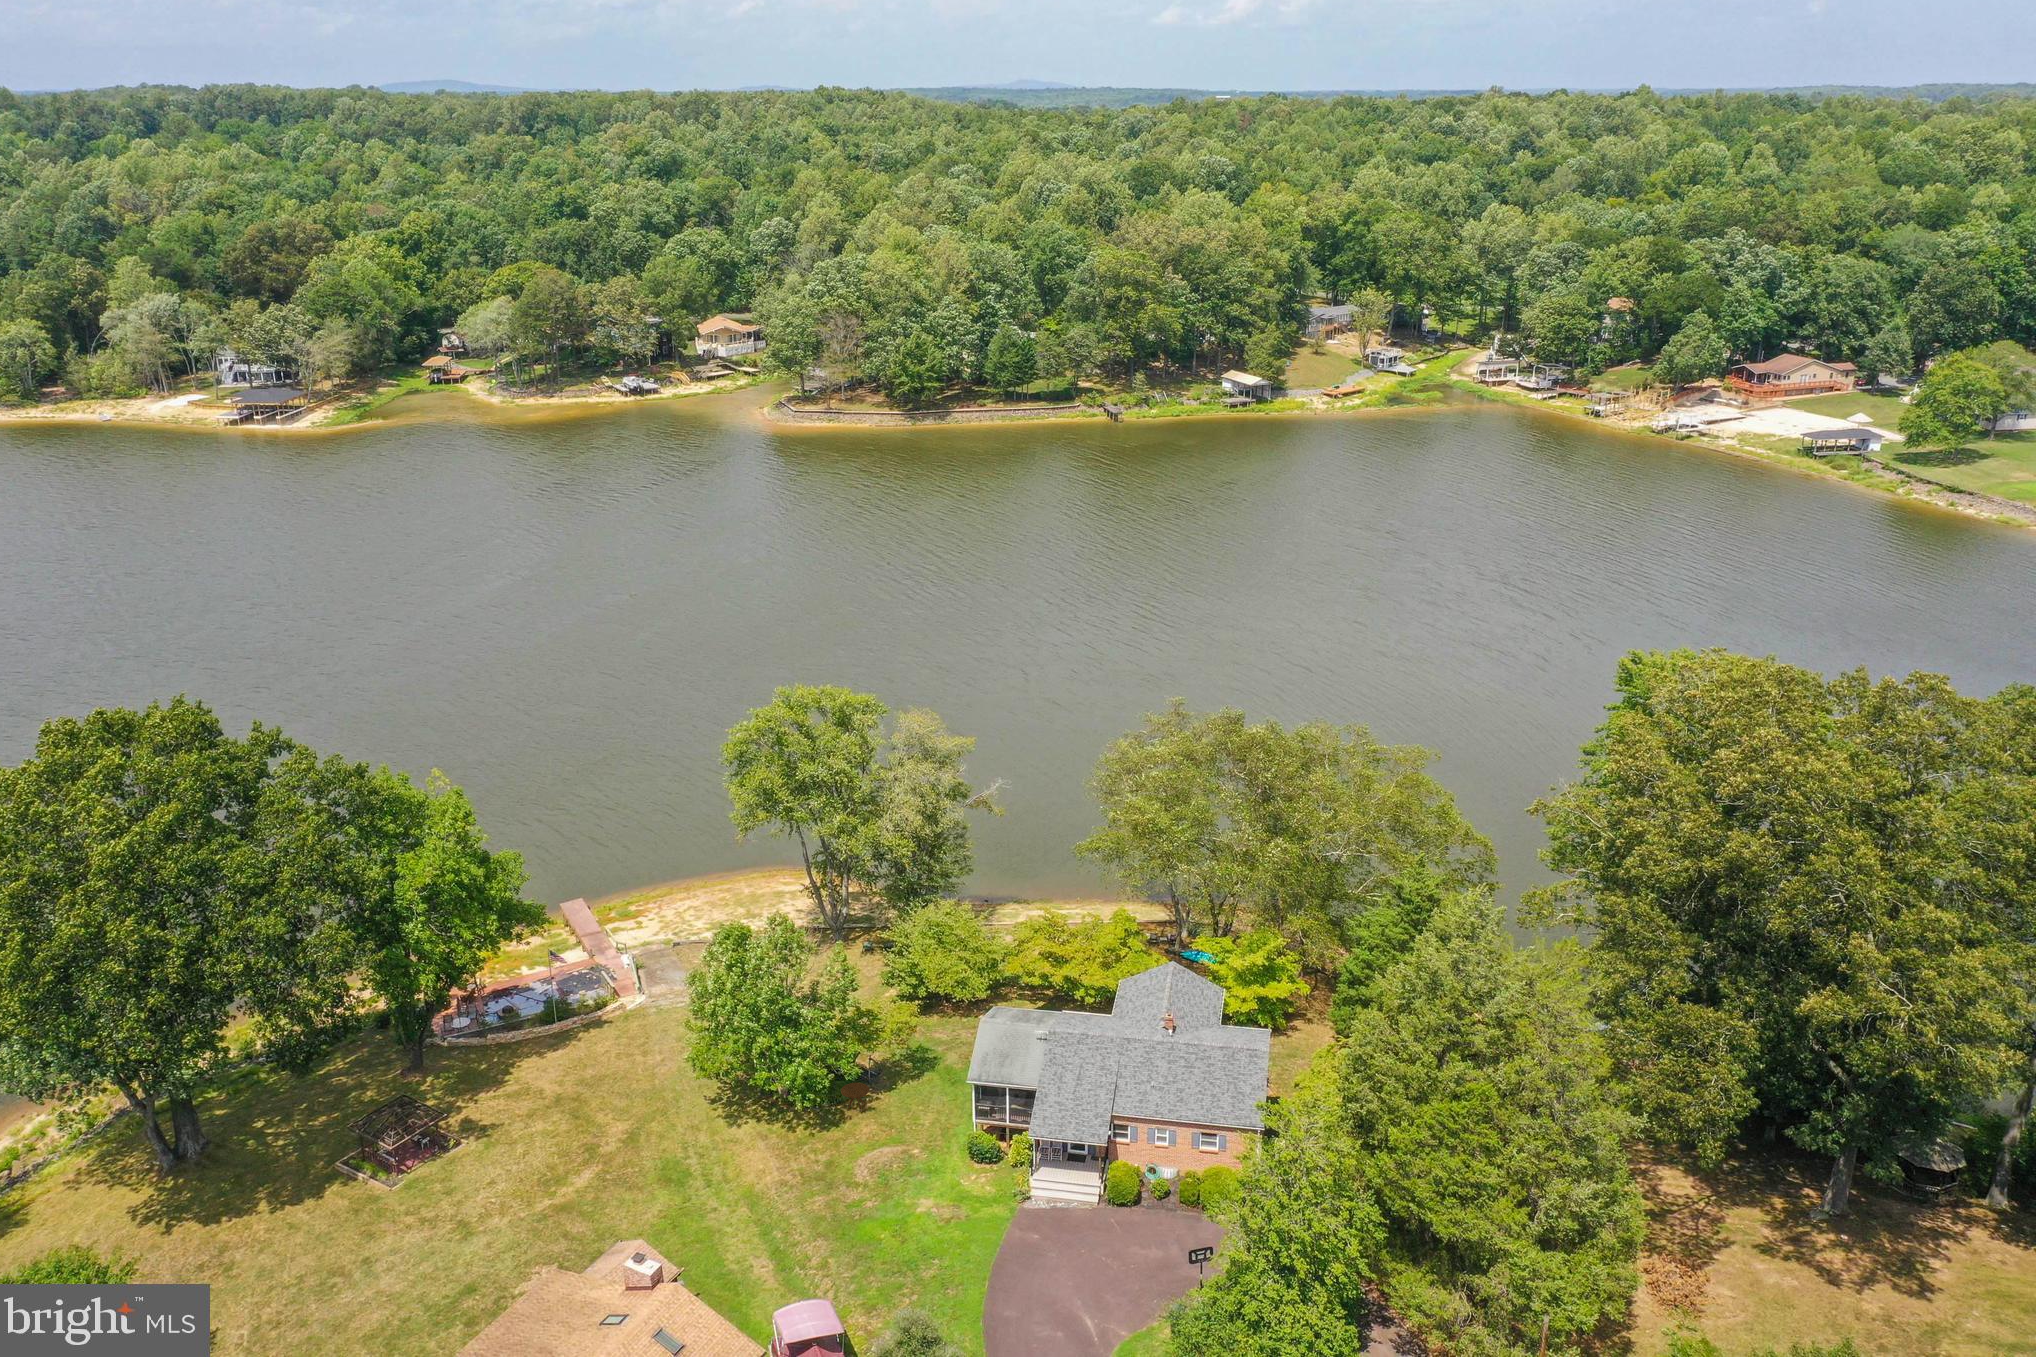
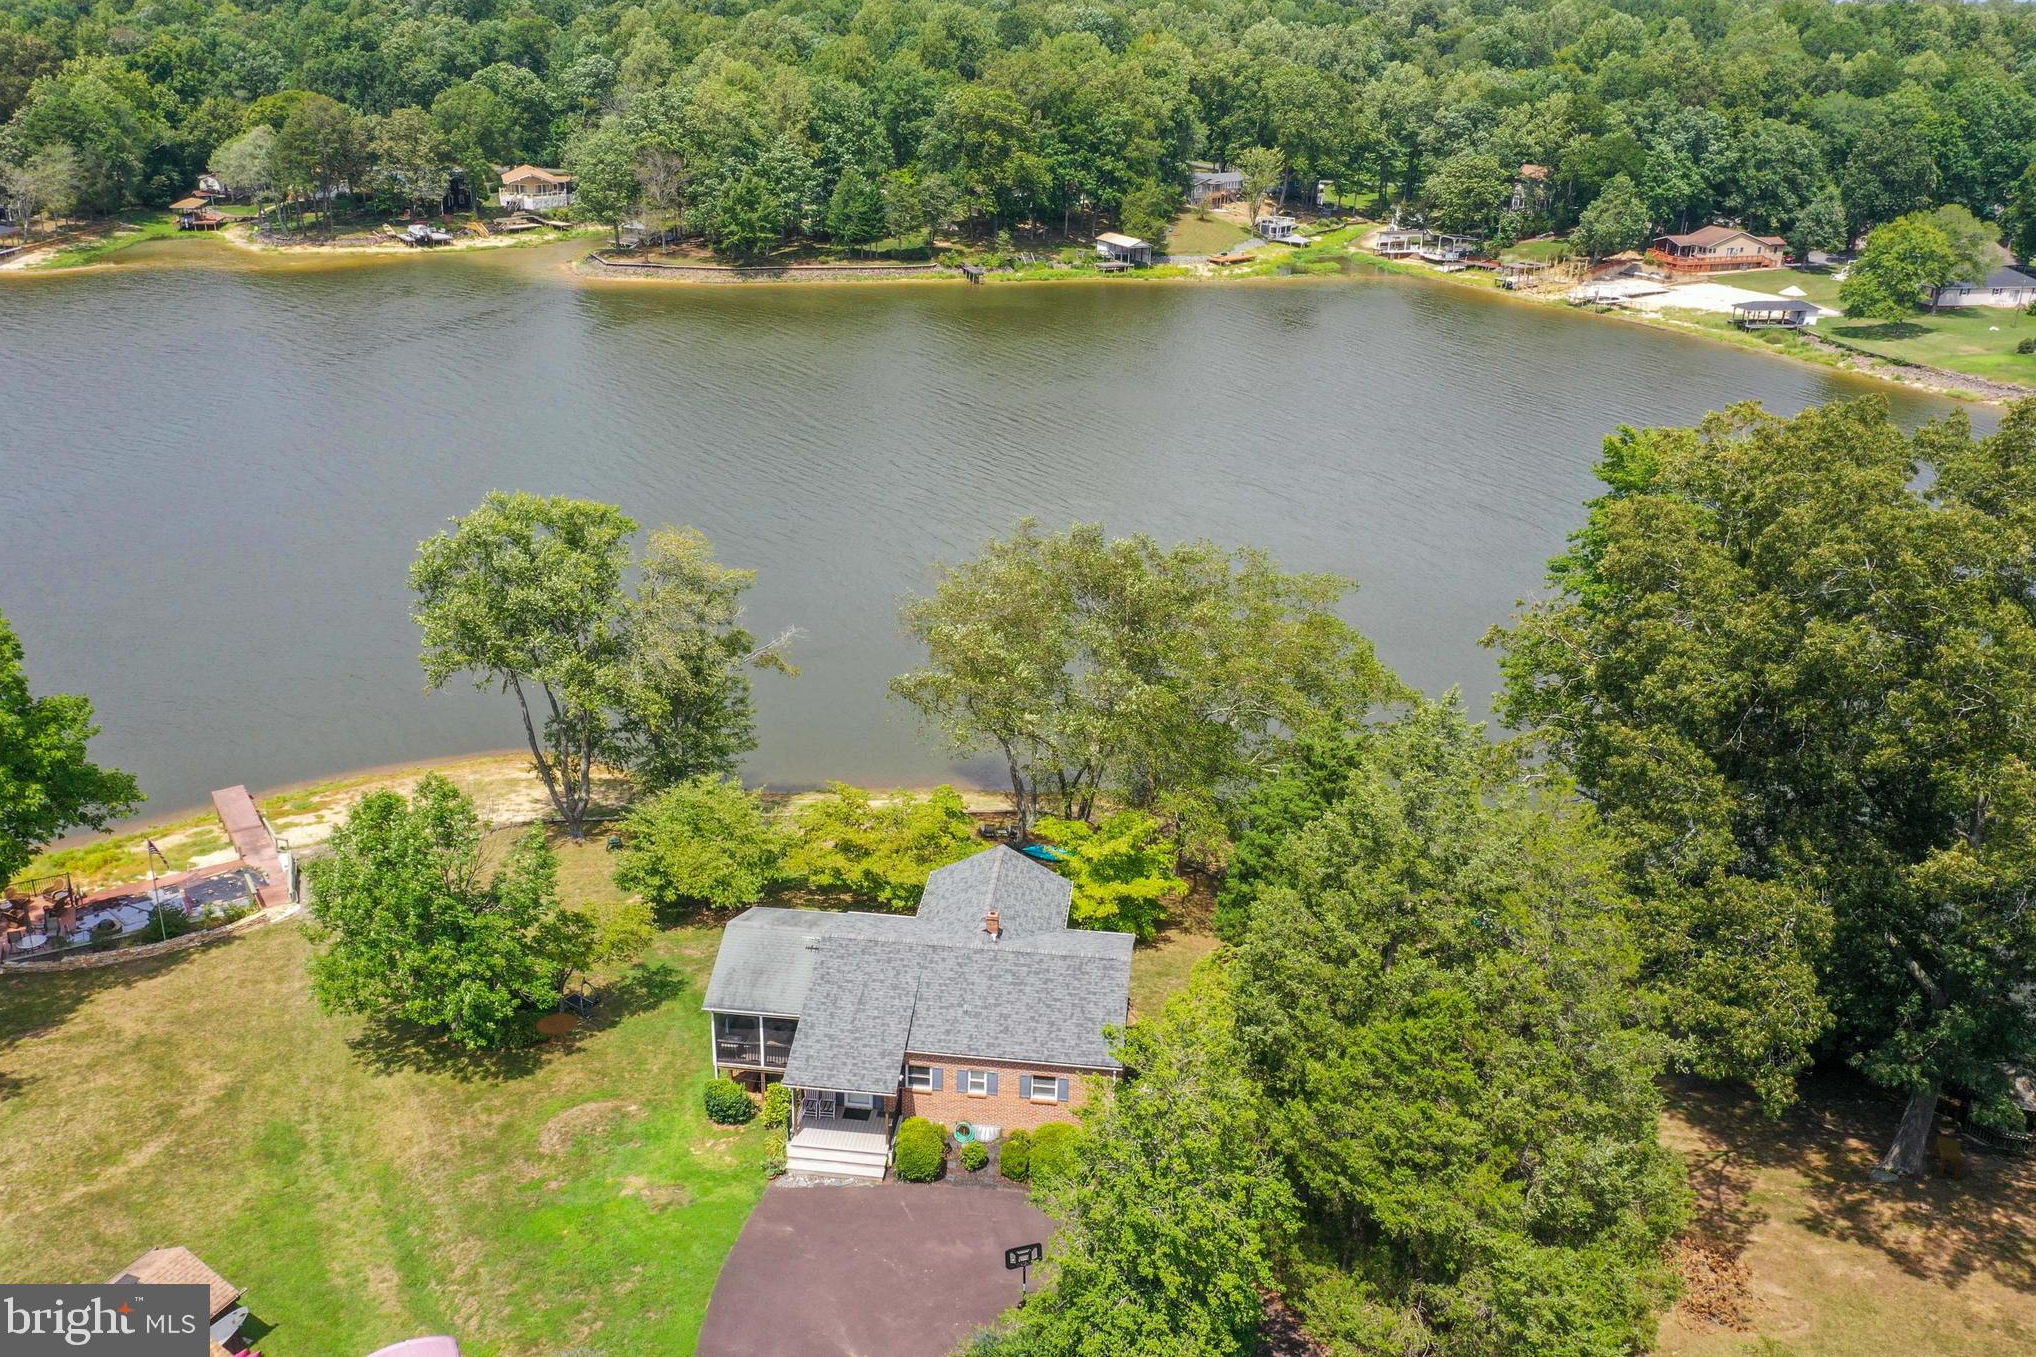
bench: none [1864,1187,1882,1220] -> present [1934,1136,1963,1180]

